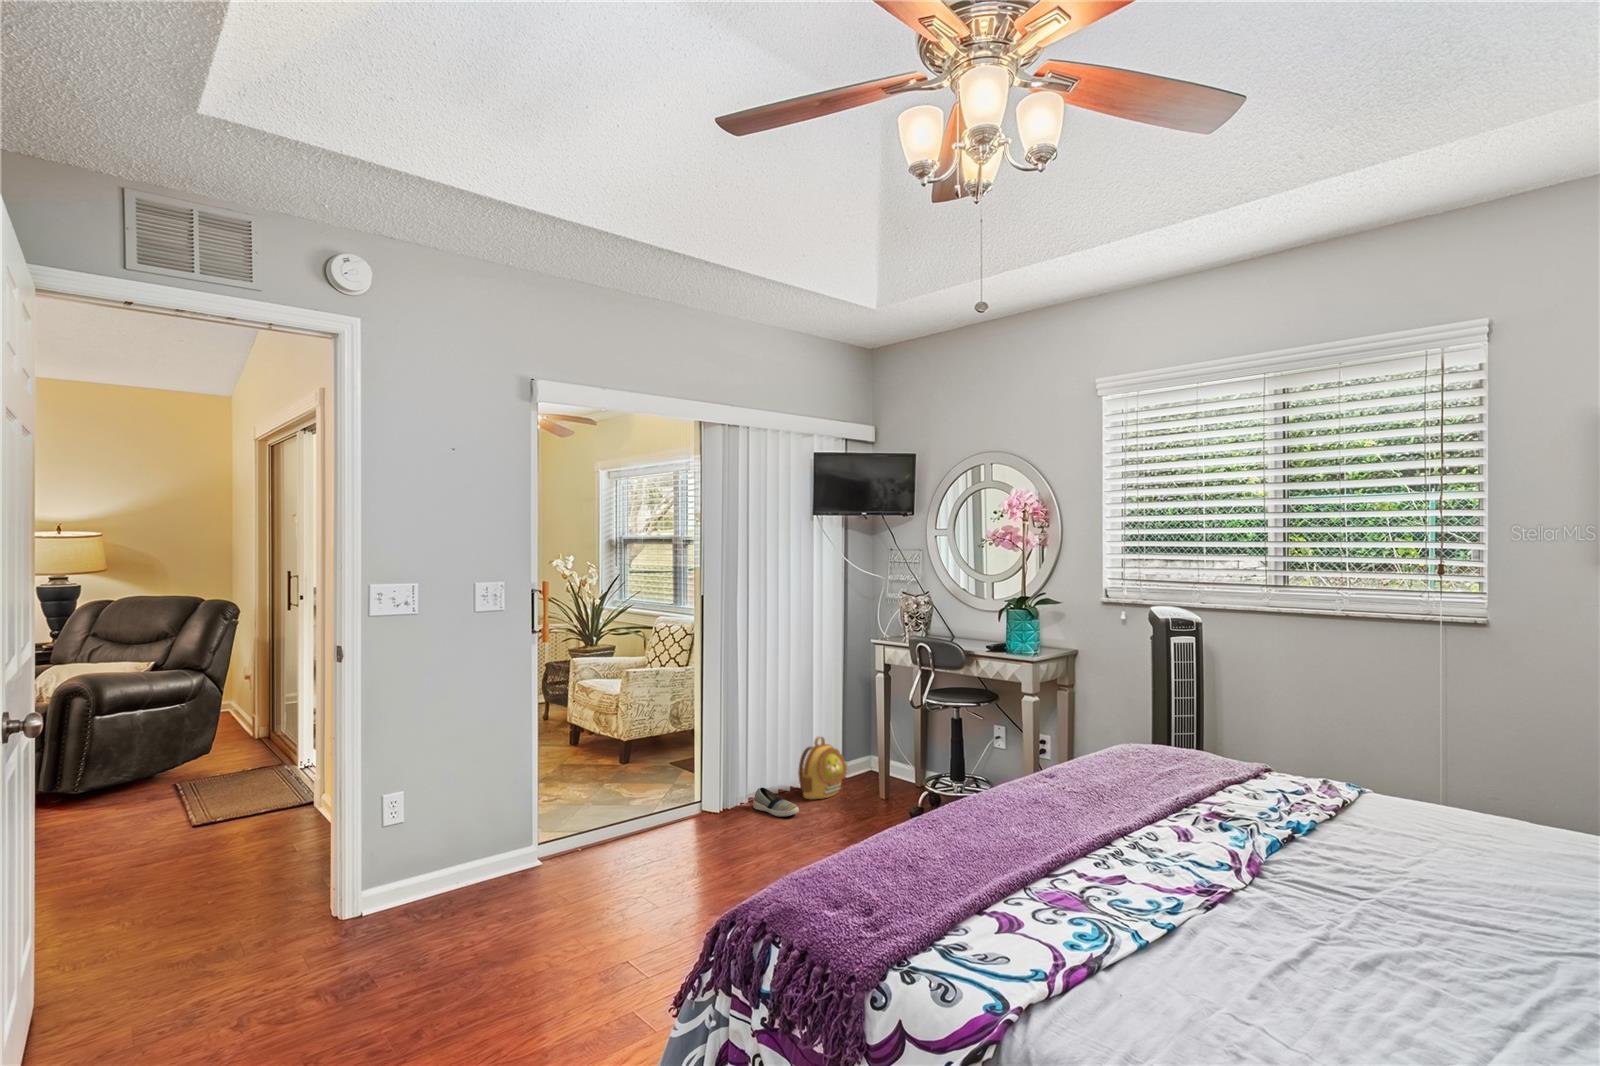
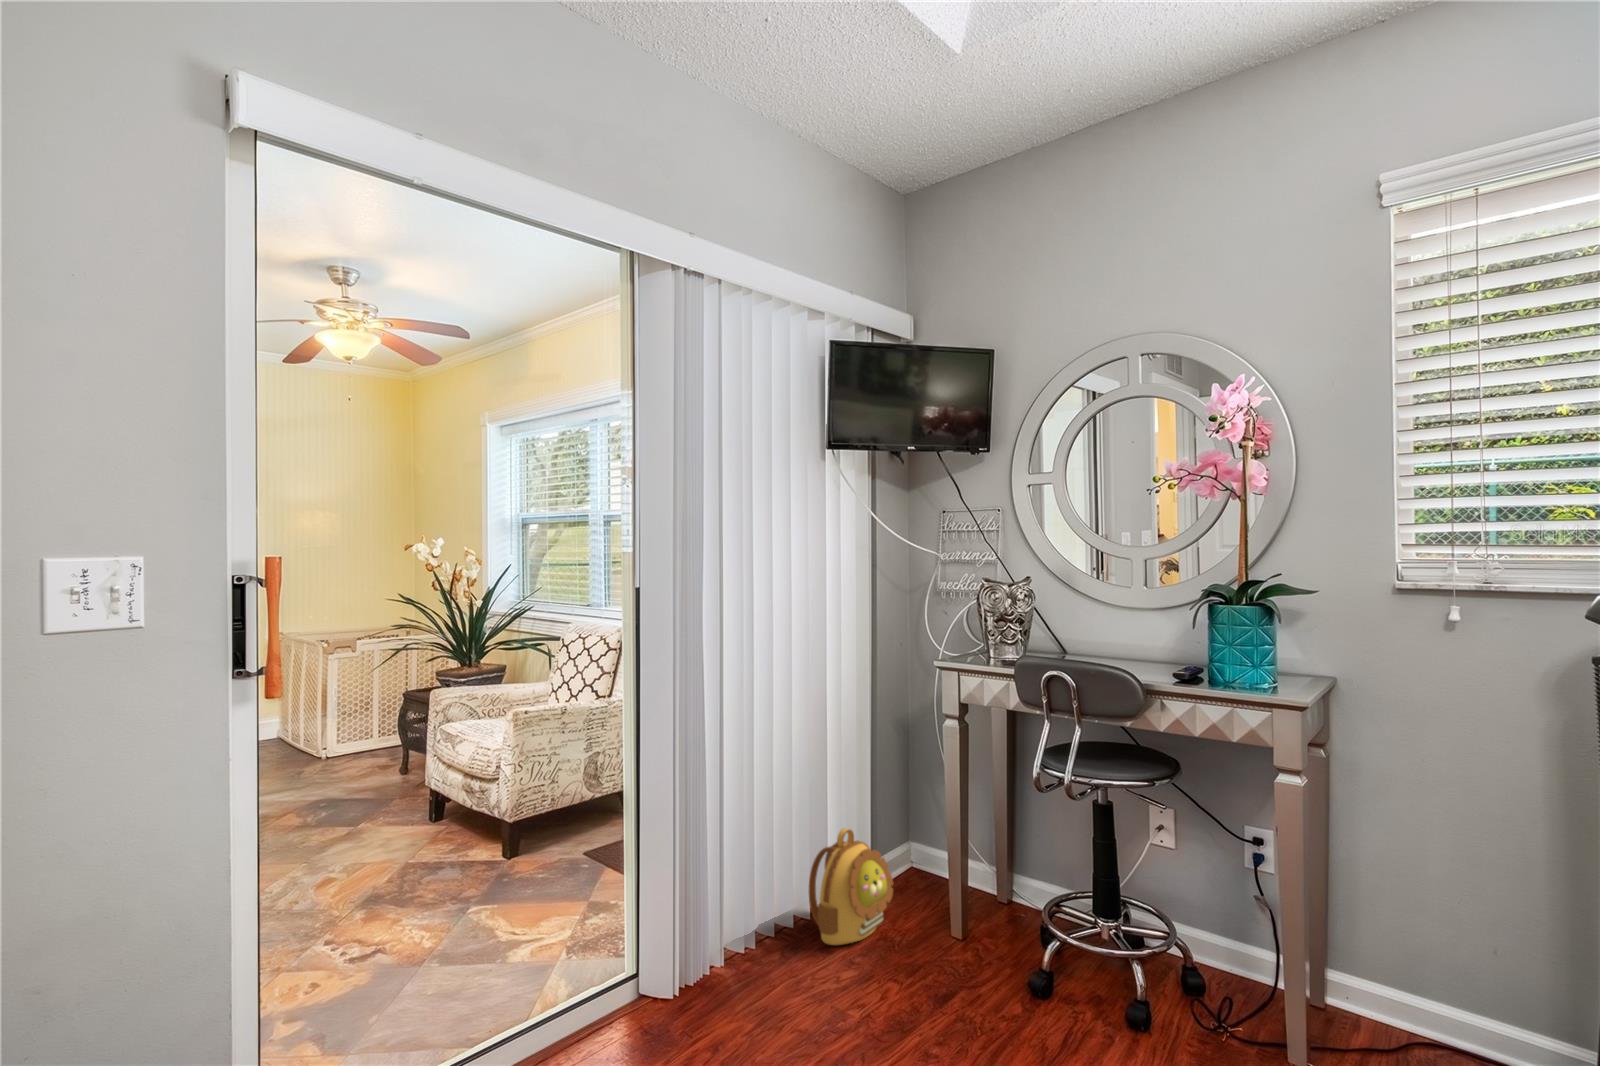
shoe: present [753,787,799,817] -> none [736,936,825,1002]

